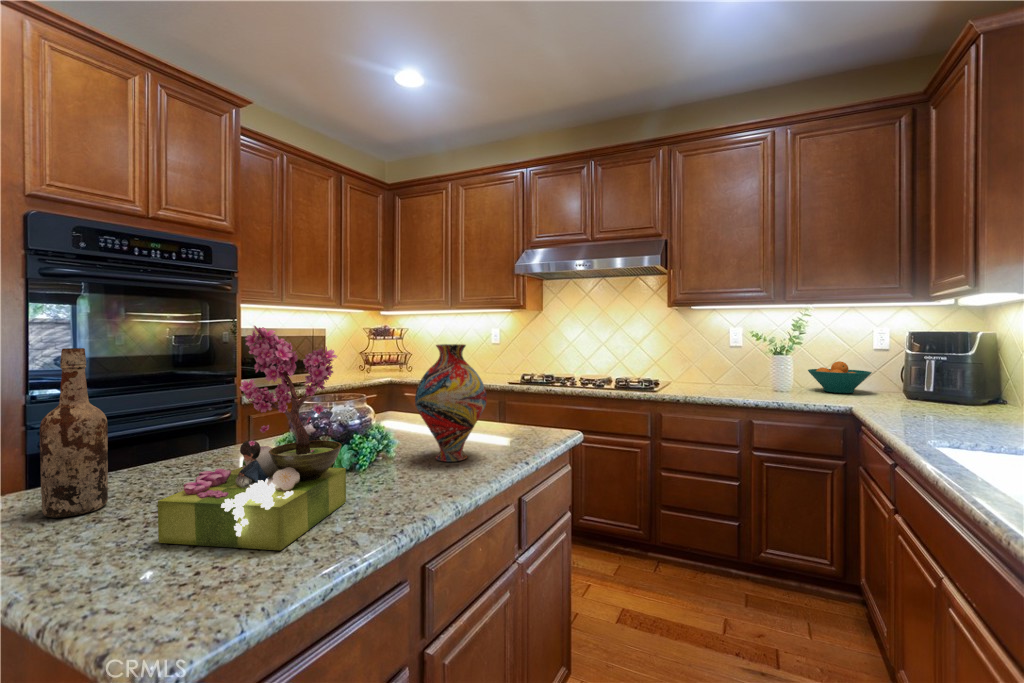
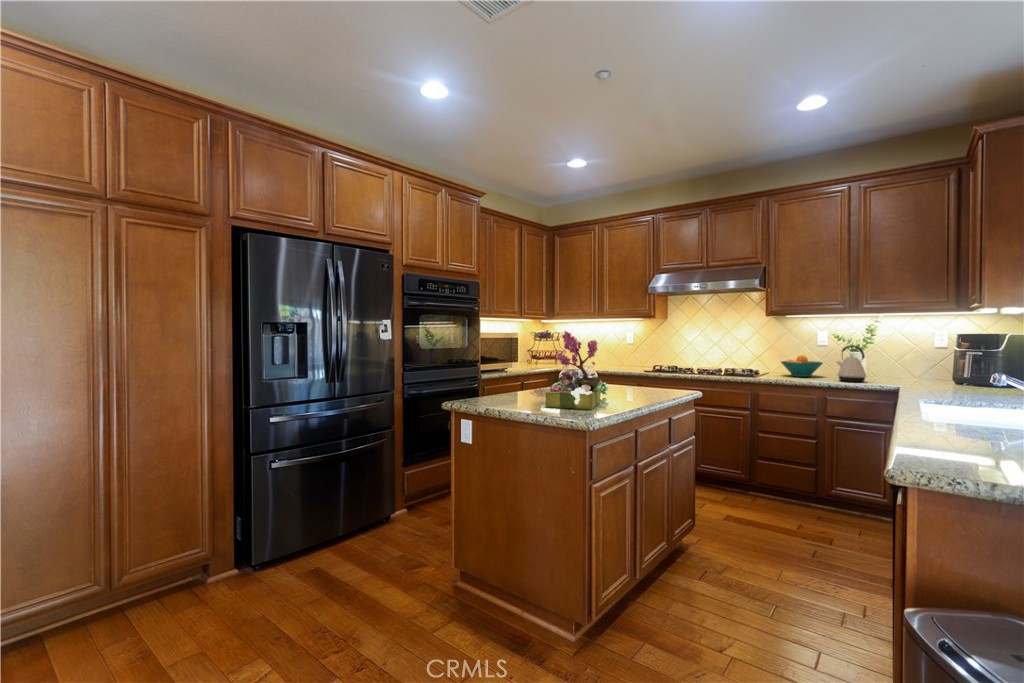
vase: present [415,344,487,462] -> none [616,340,652,396]
kettle: none [763,347,805,400] -> present [837,345,866,382]
wine bottle: present [40,348,108,518] -> none [488,340,507,402]
fruit bowl: present [808,361,872,393] -> present [781,355,823,377]

